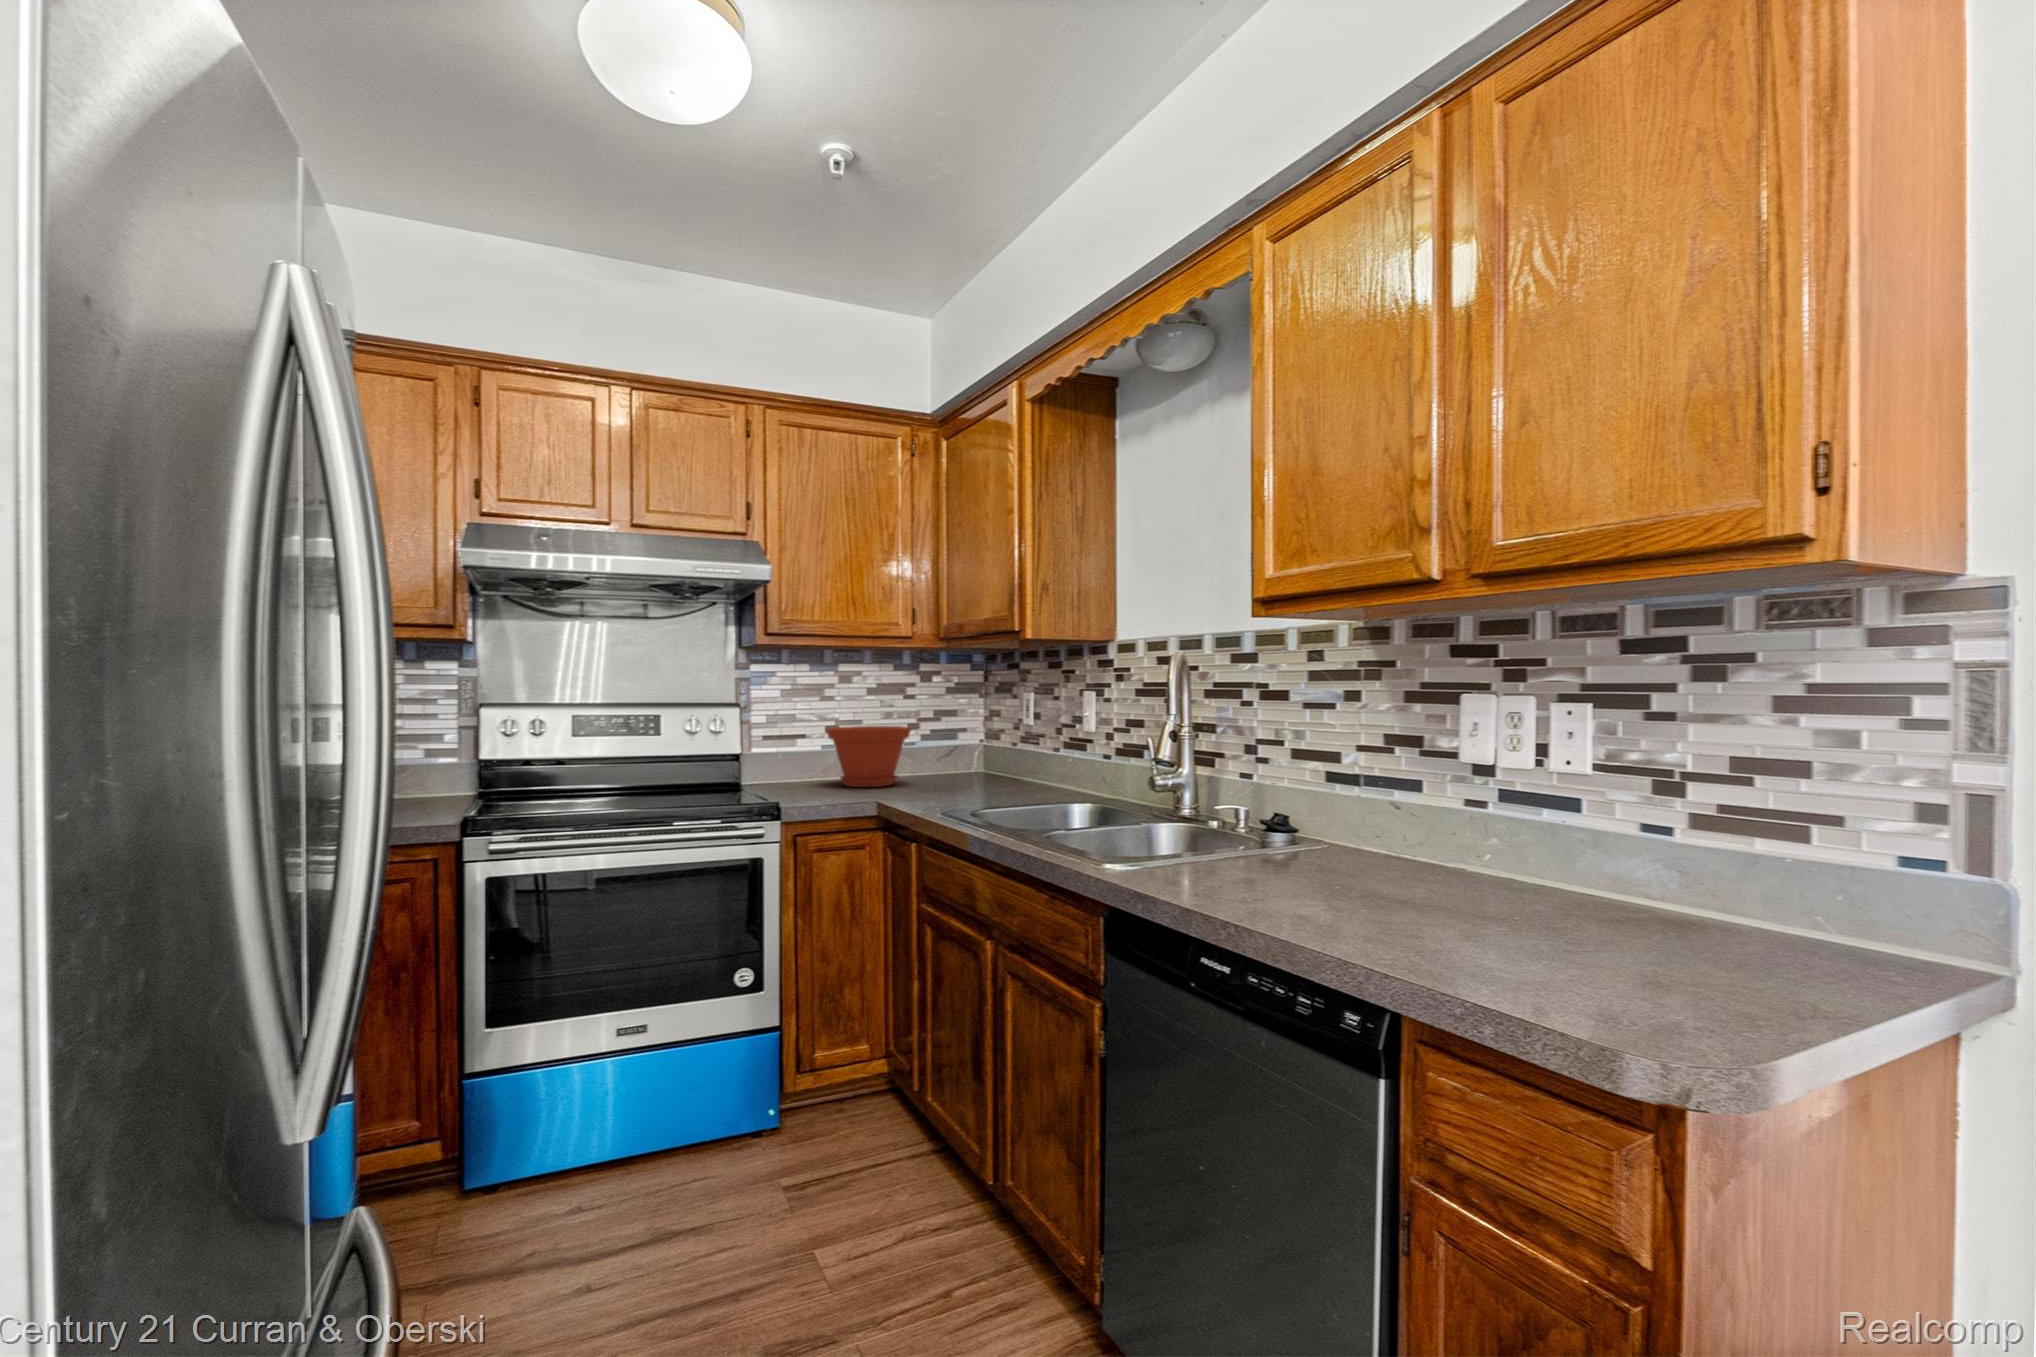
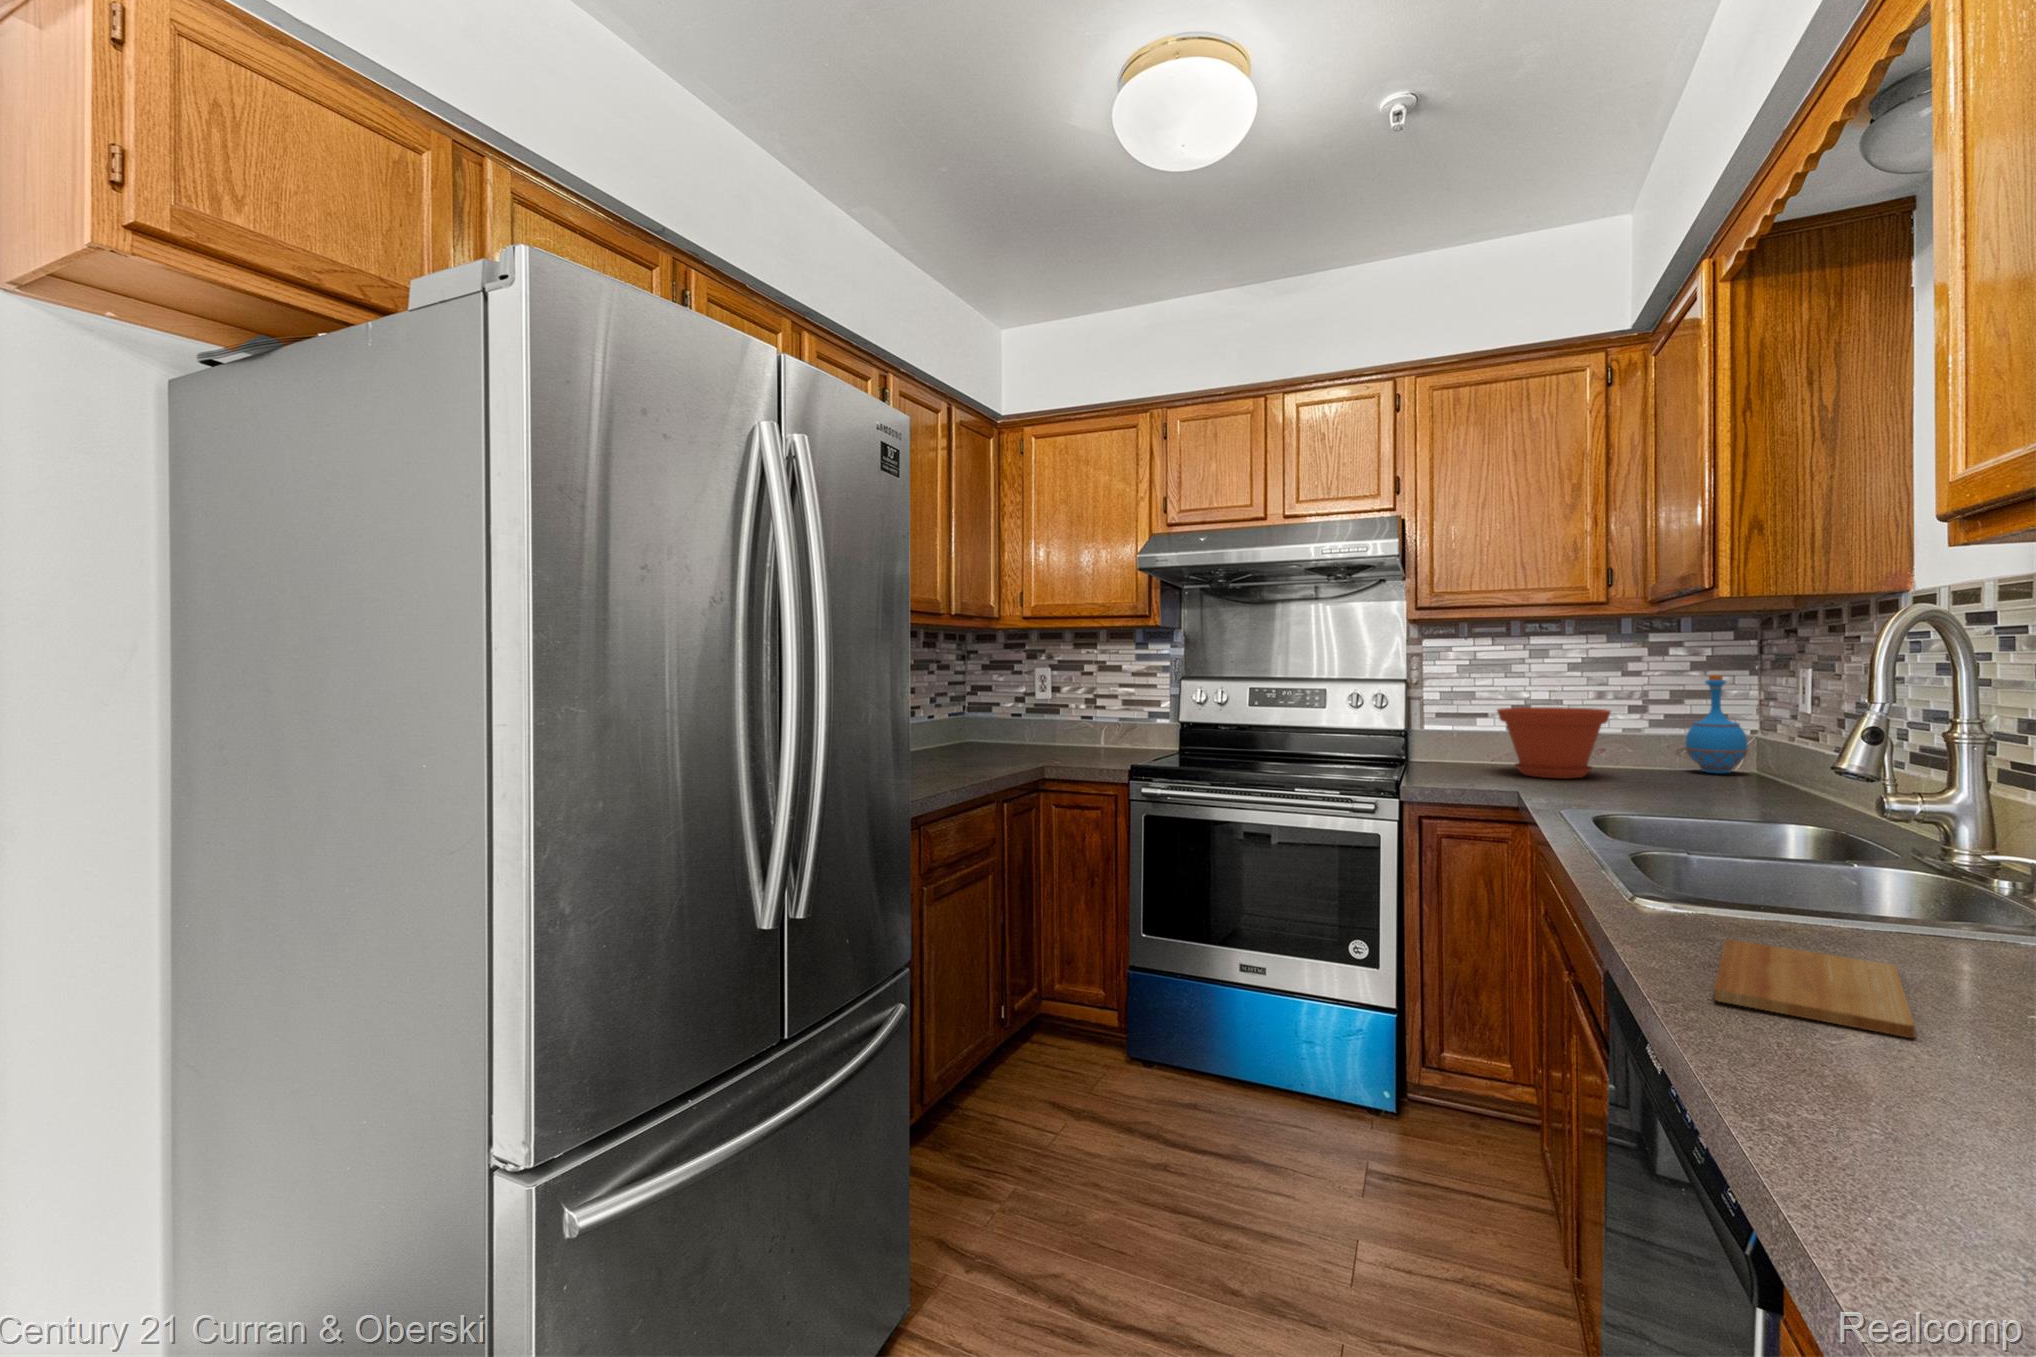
bottle: none [942,698,980,774] -> present [1686,675,1748,774]
cutting board: none [1185,866,1320,903] -> present [1714,939,1915,1038]

